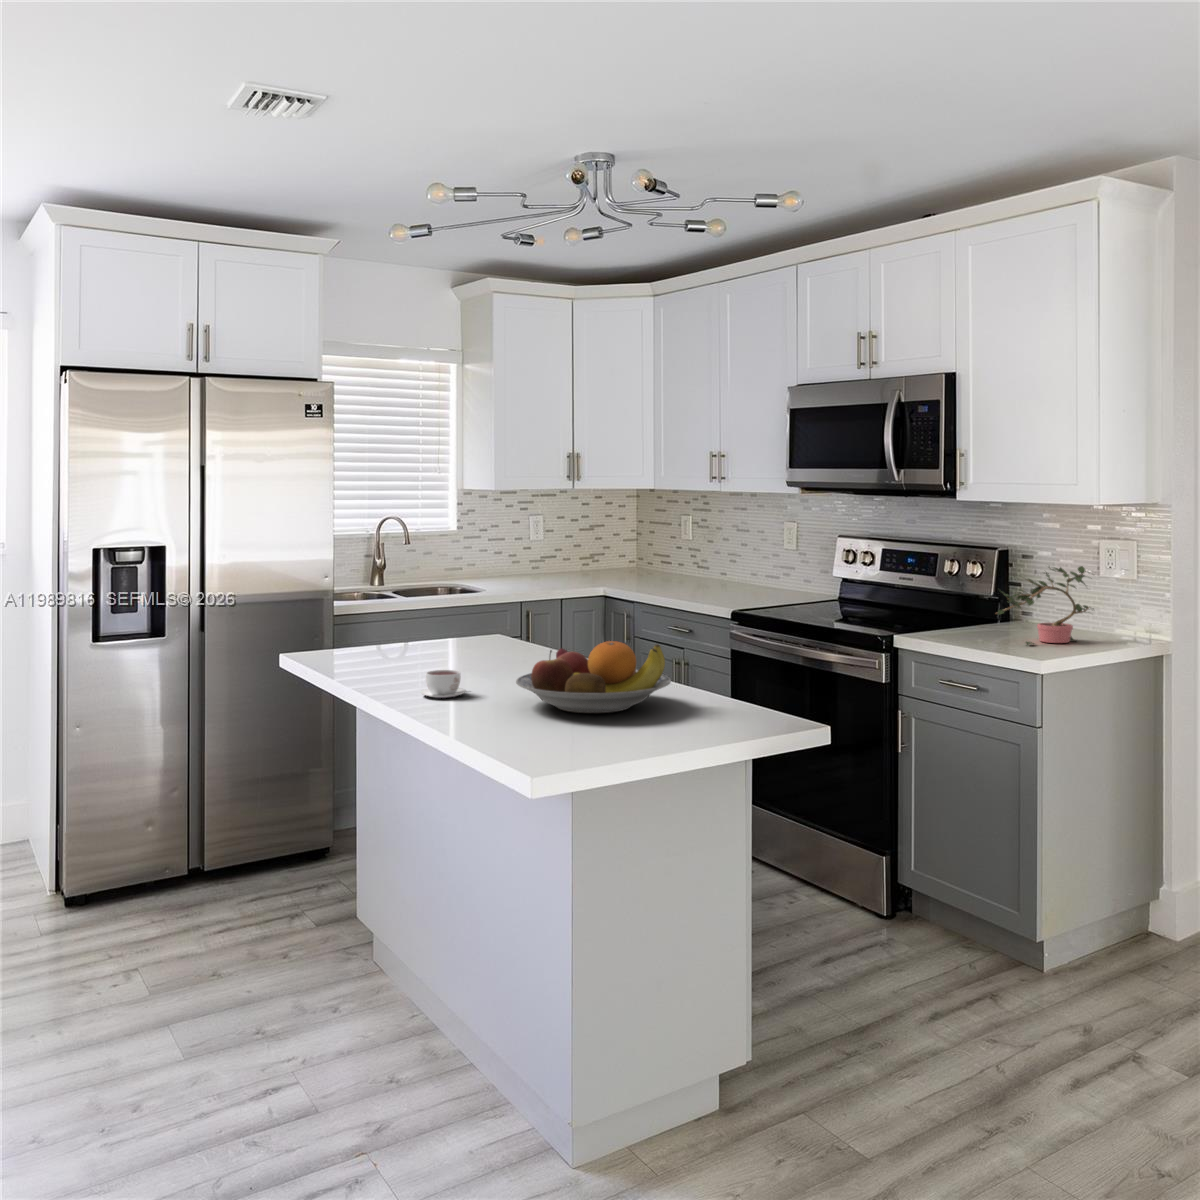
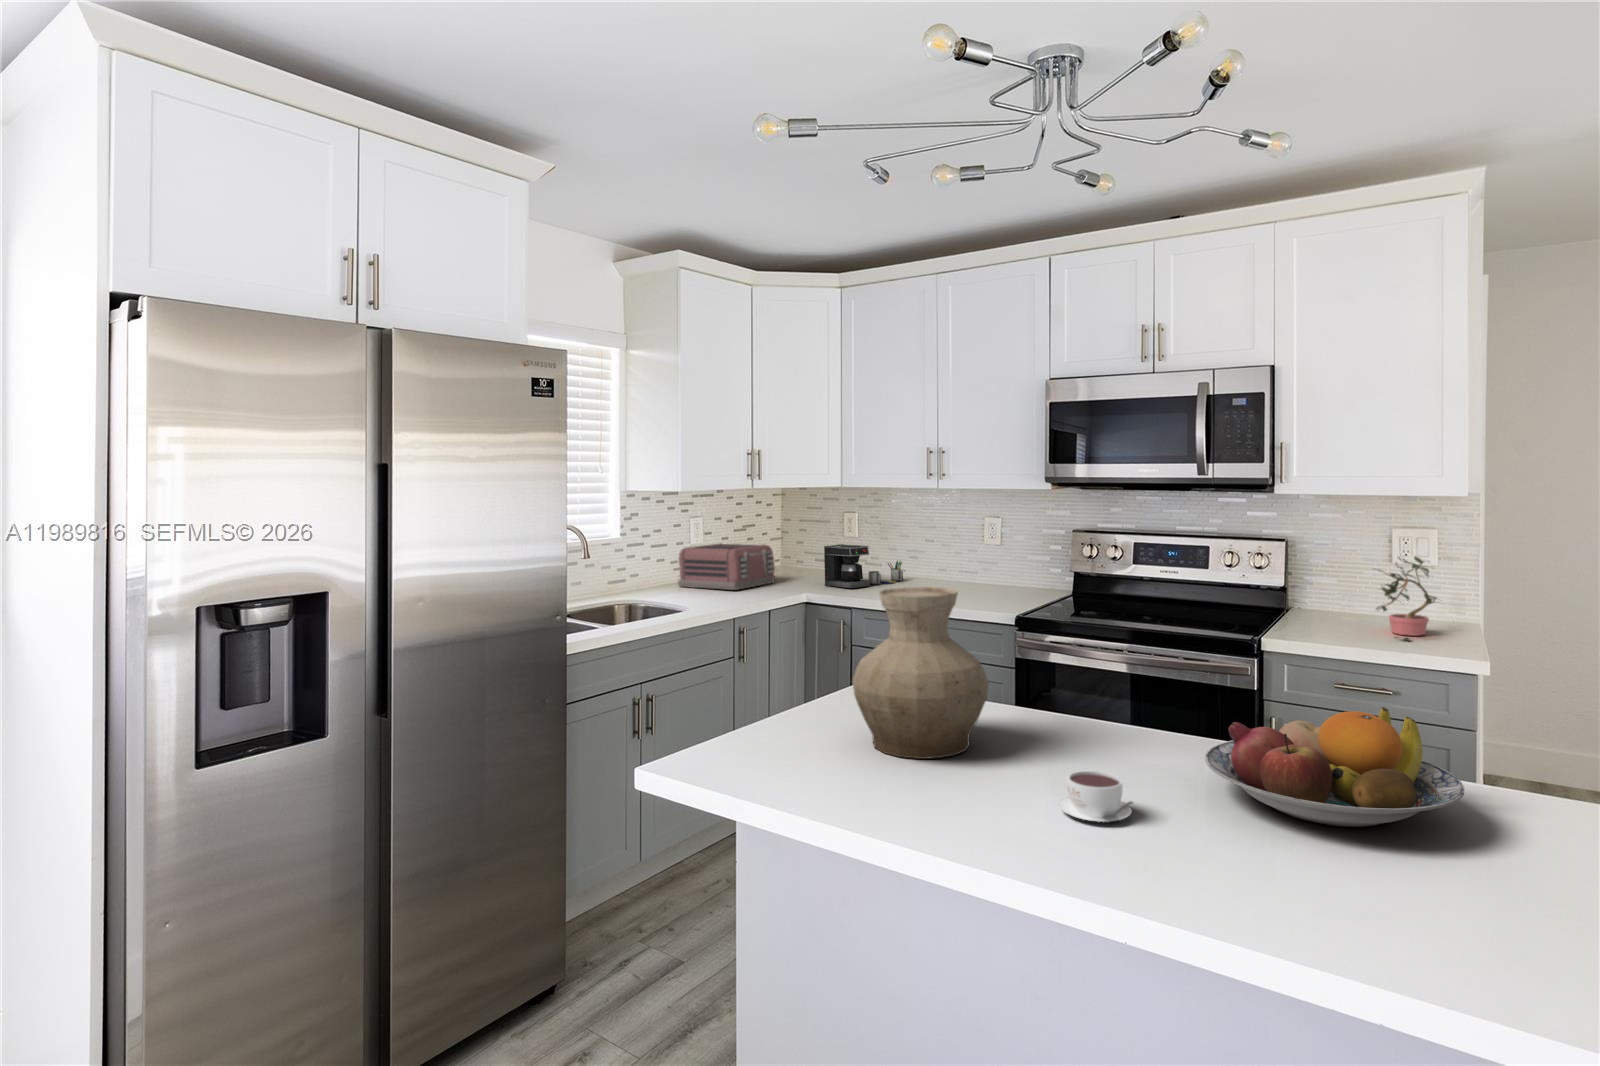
toaster: none [514,541,603,581] -> present [678,544,775,590]
coffee maker: none [639,545,721,585] -> present [824,544,903,588]
vase: none [384,554,481,670] -> present [853,587,988,759]

